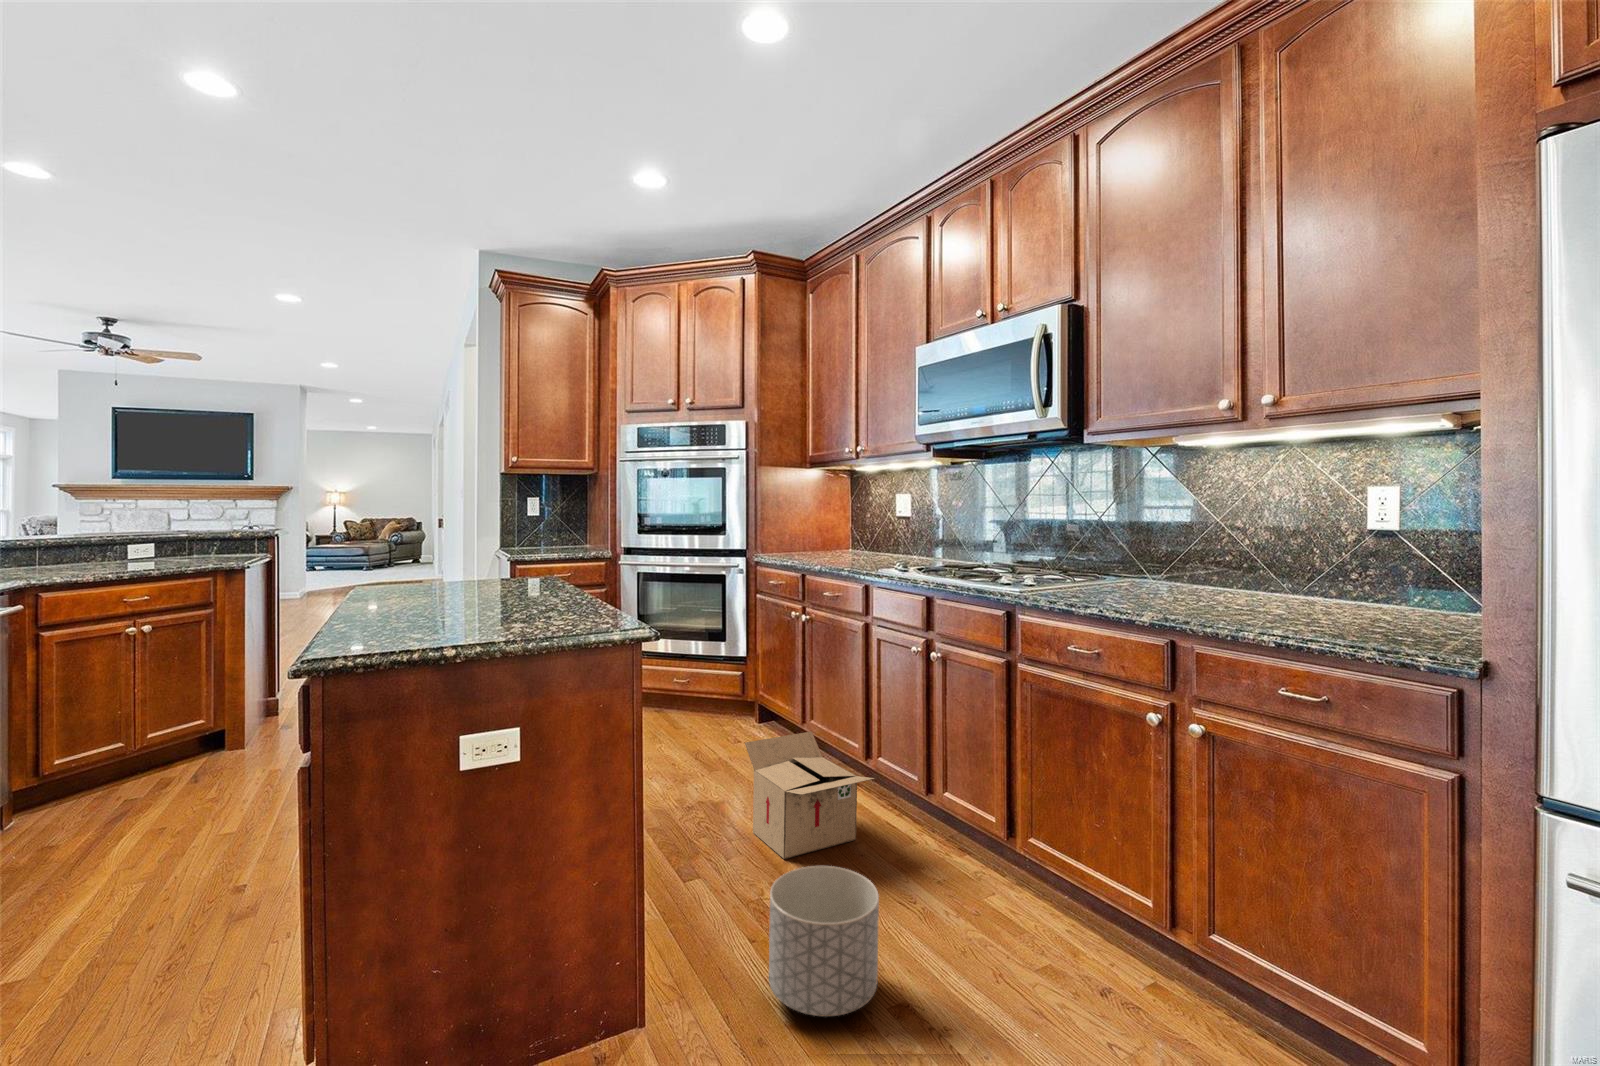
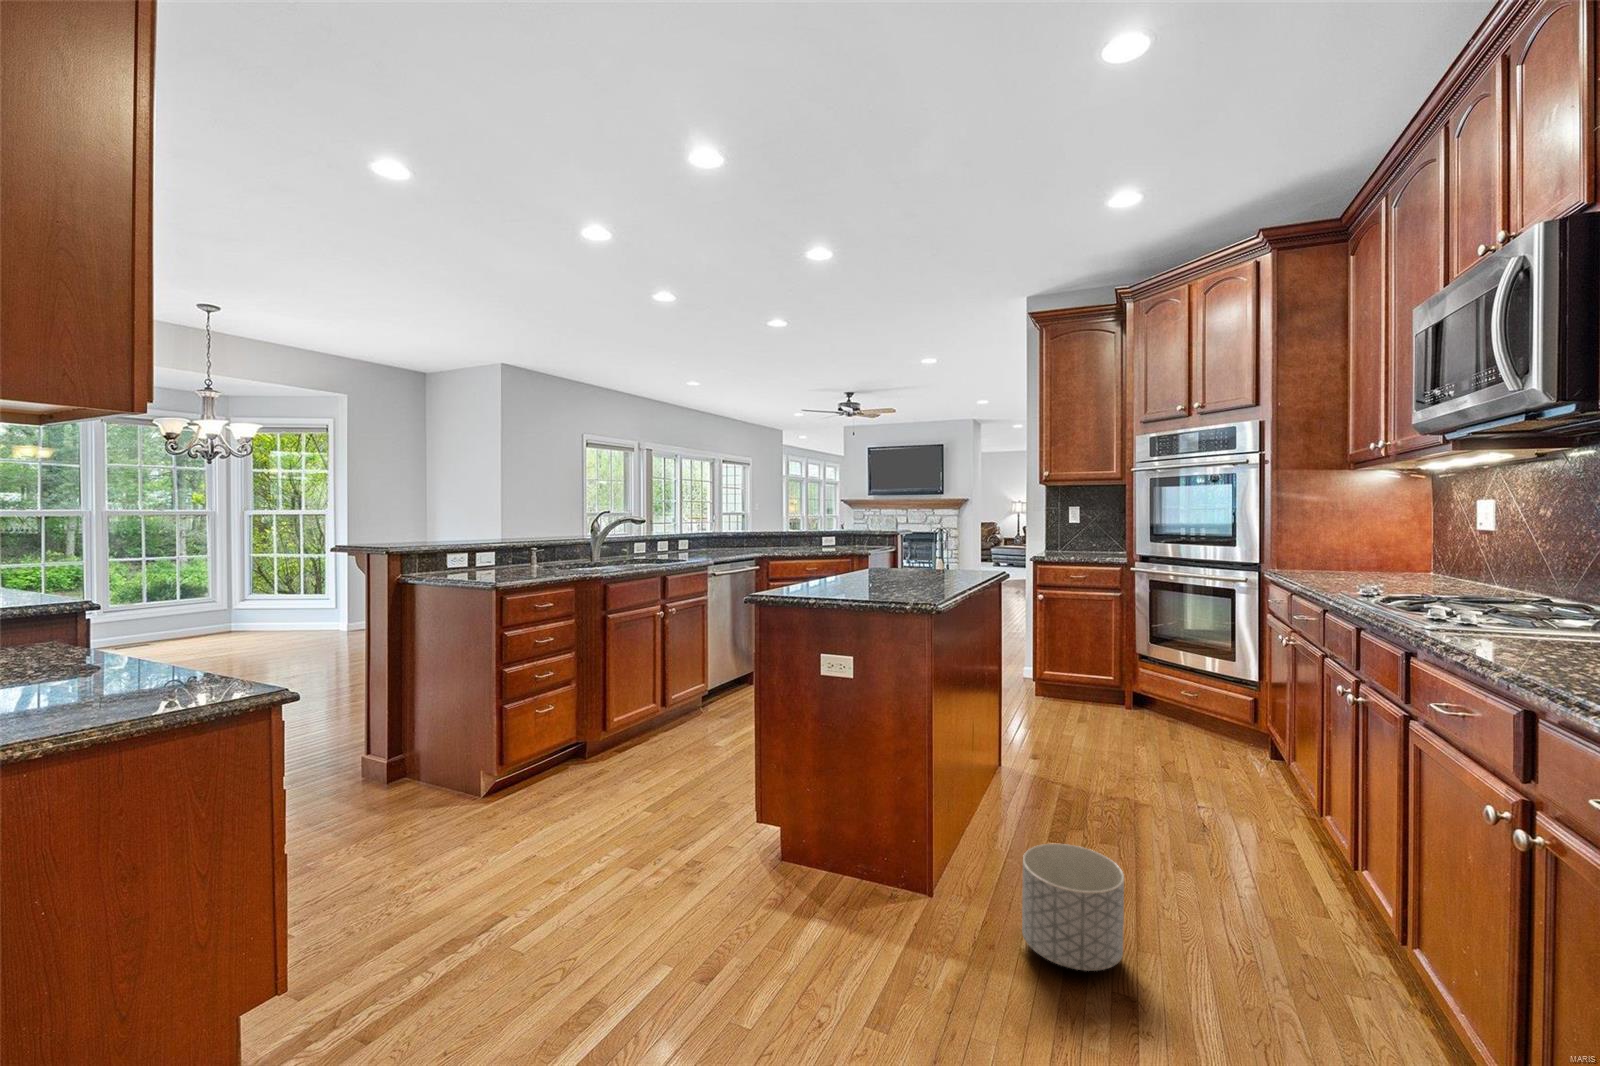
cardboard box: present [745,732,875,859] -> none [1149,750,1263,885]

